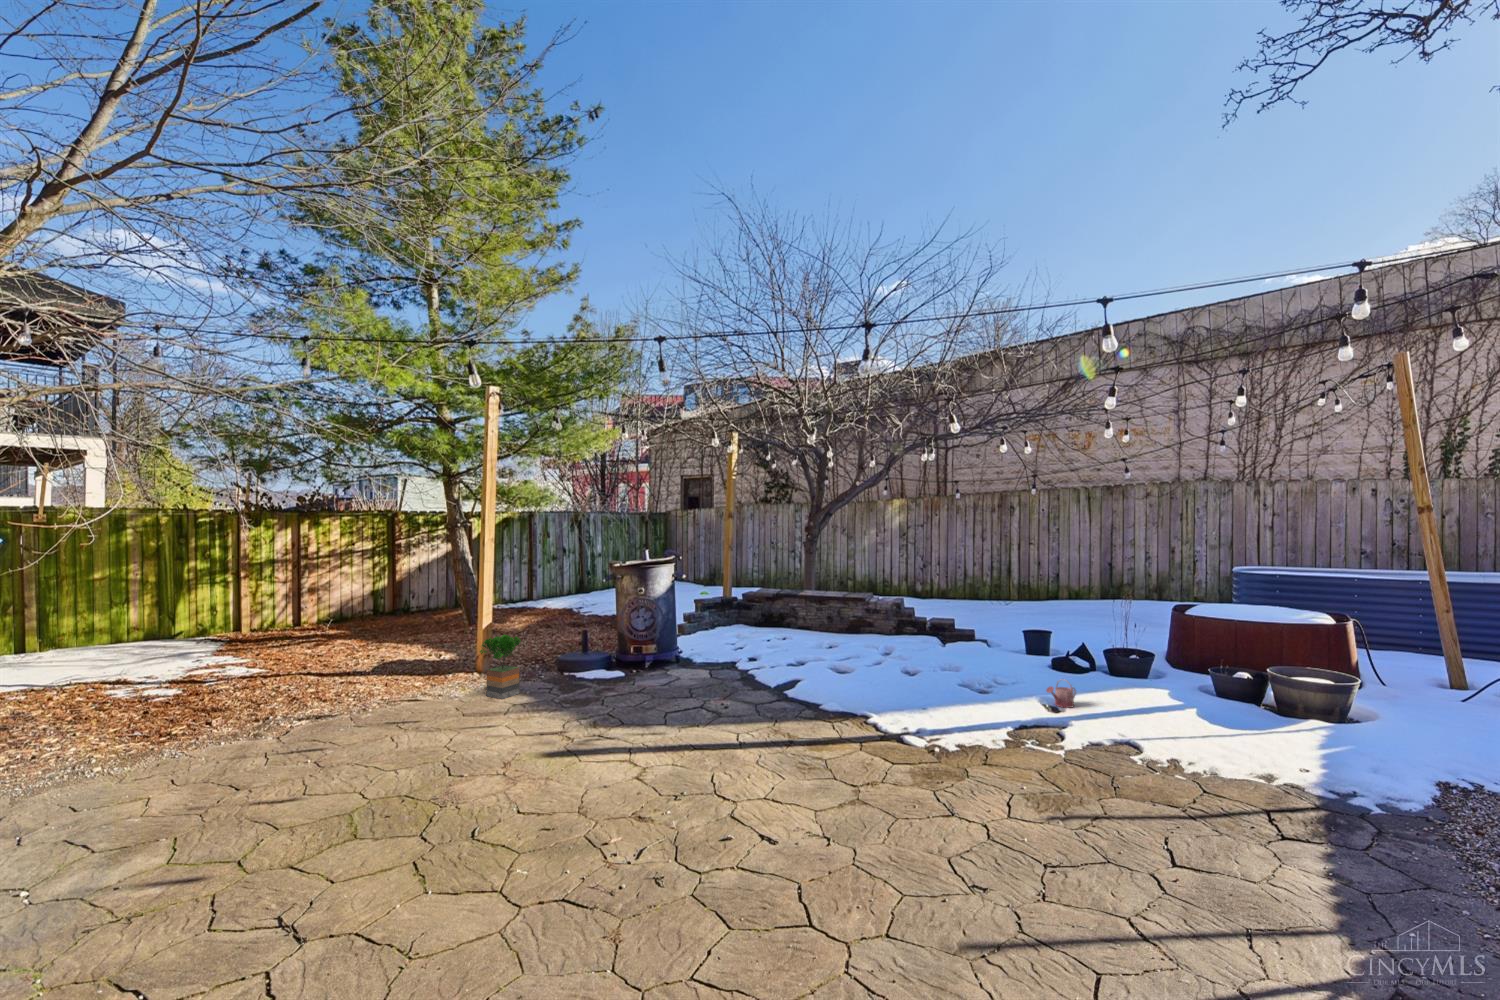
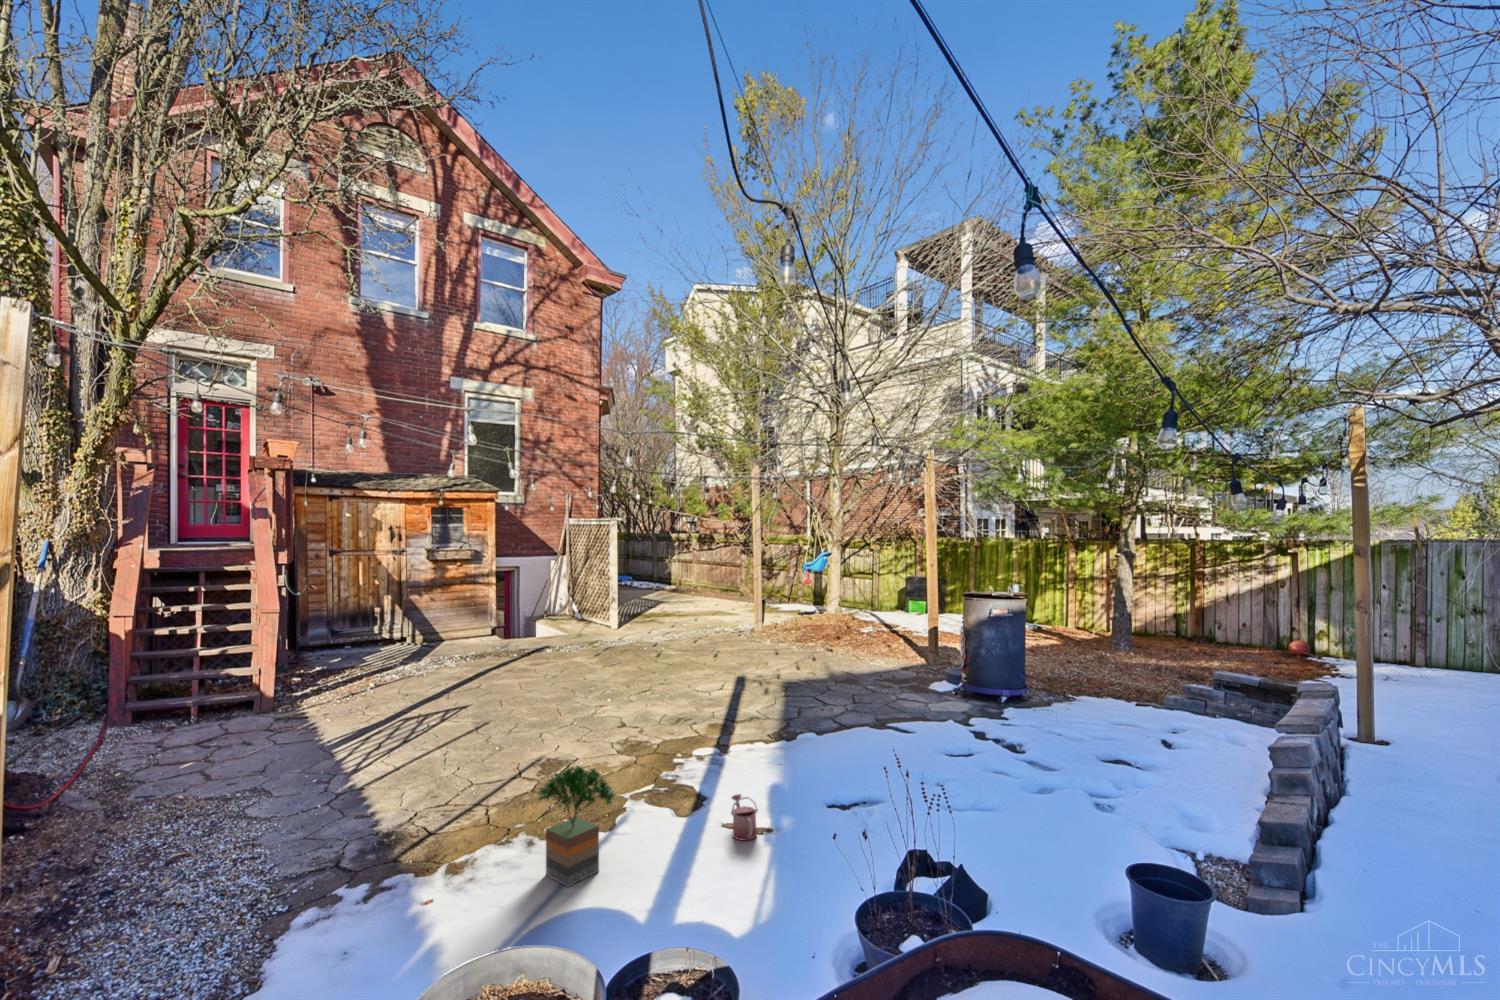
potted tree: present [480,635,521,699] -> present [538,766,615,887]

